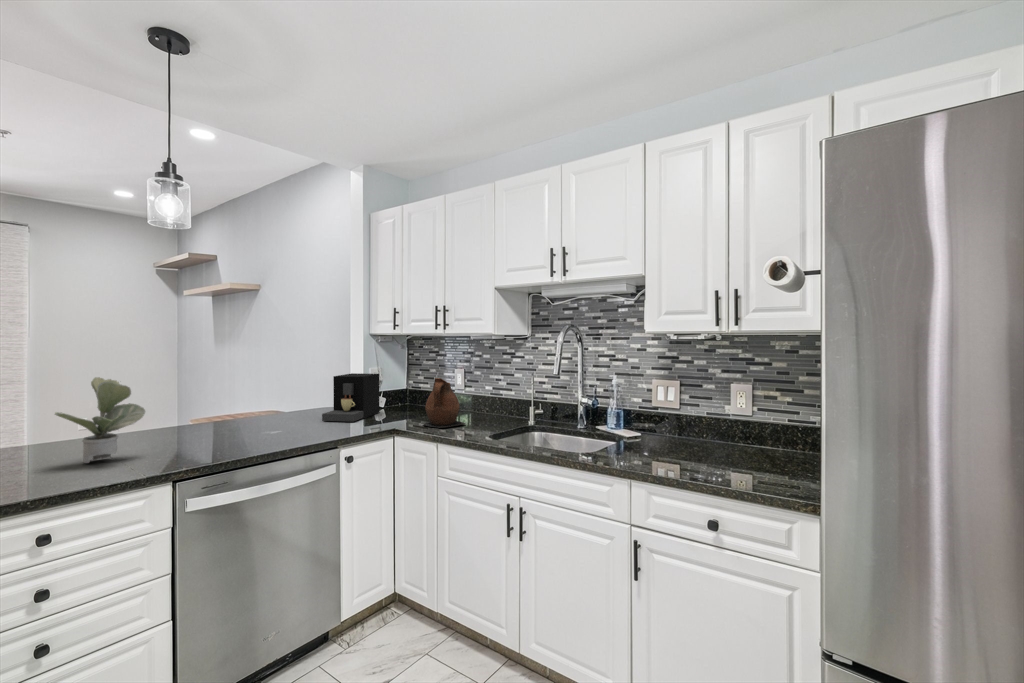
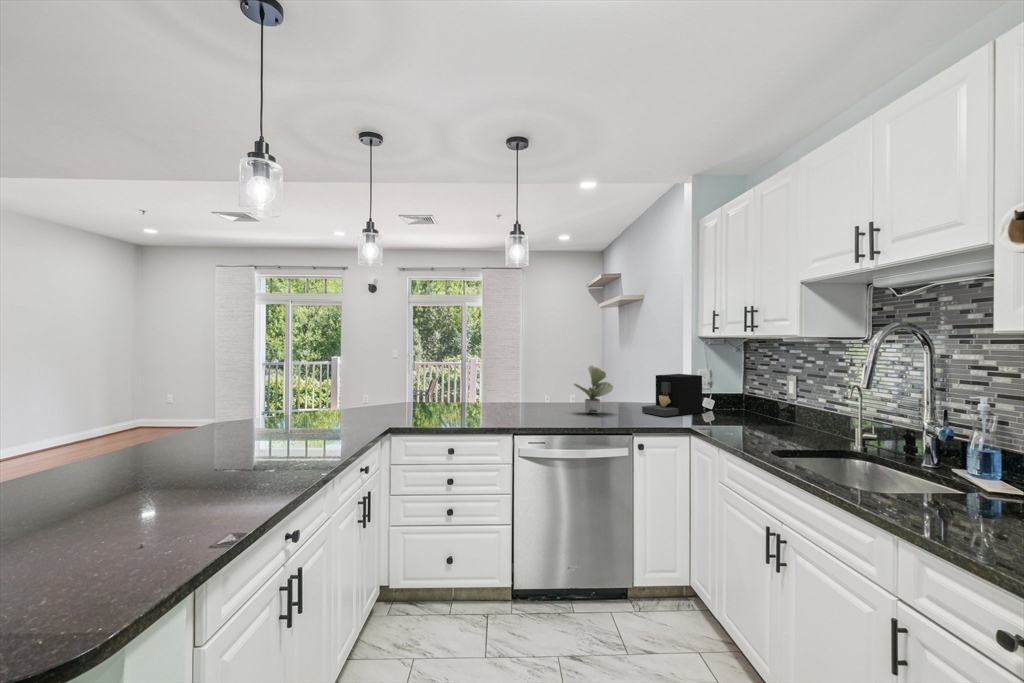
potted plant: present [55,377,145,463] -> present [574,366,613,413]
ceramic pitcher: present [424,378,466,428] -> none [719,383,771,436]

